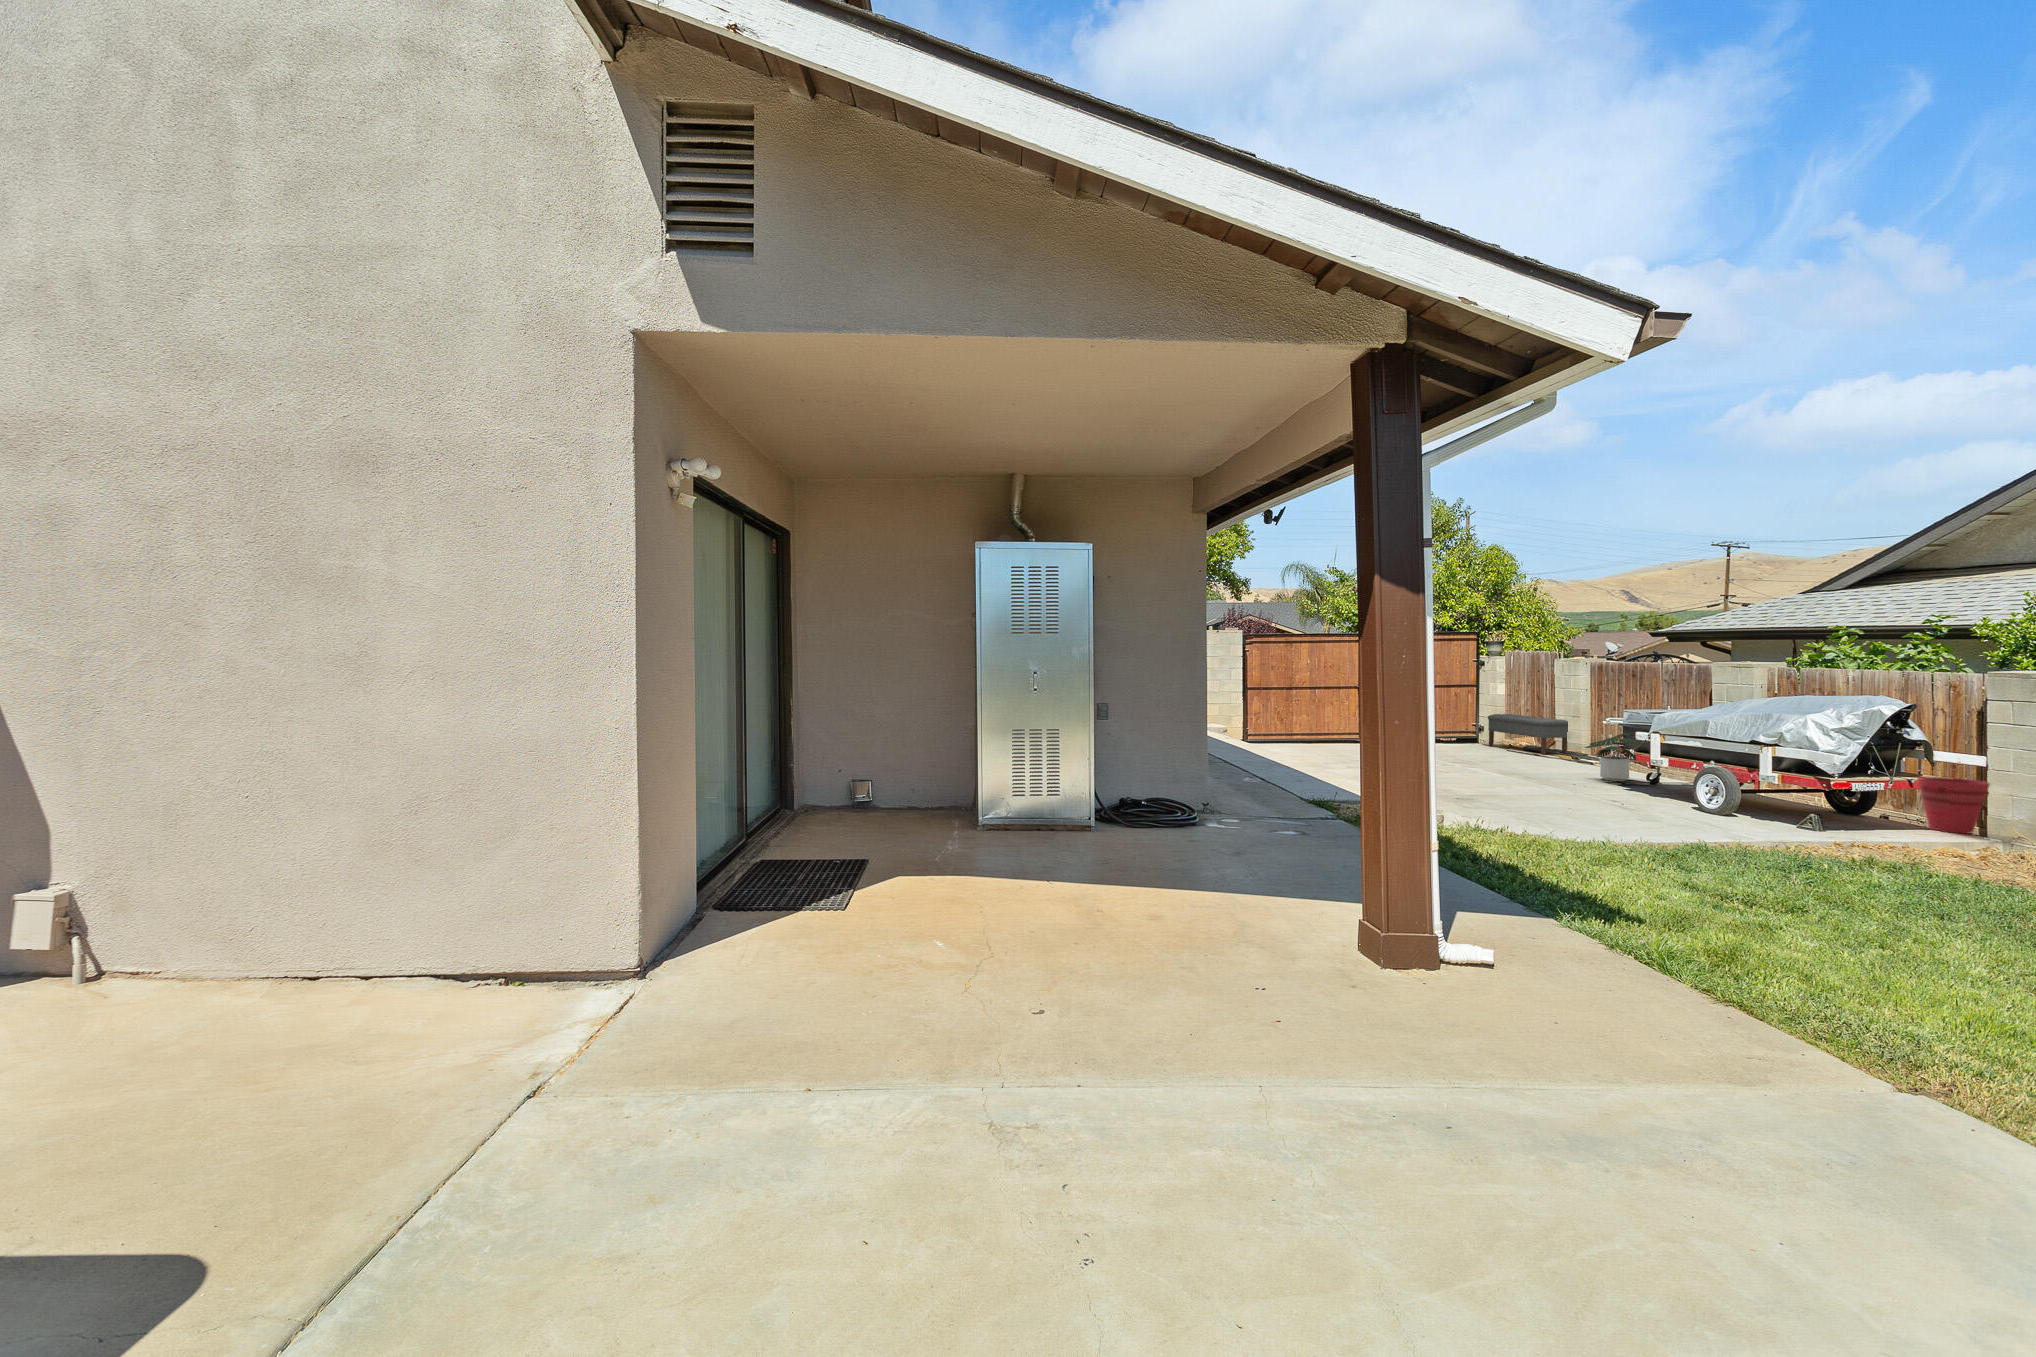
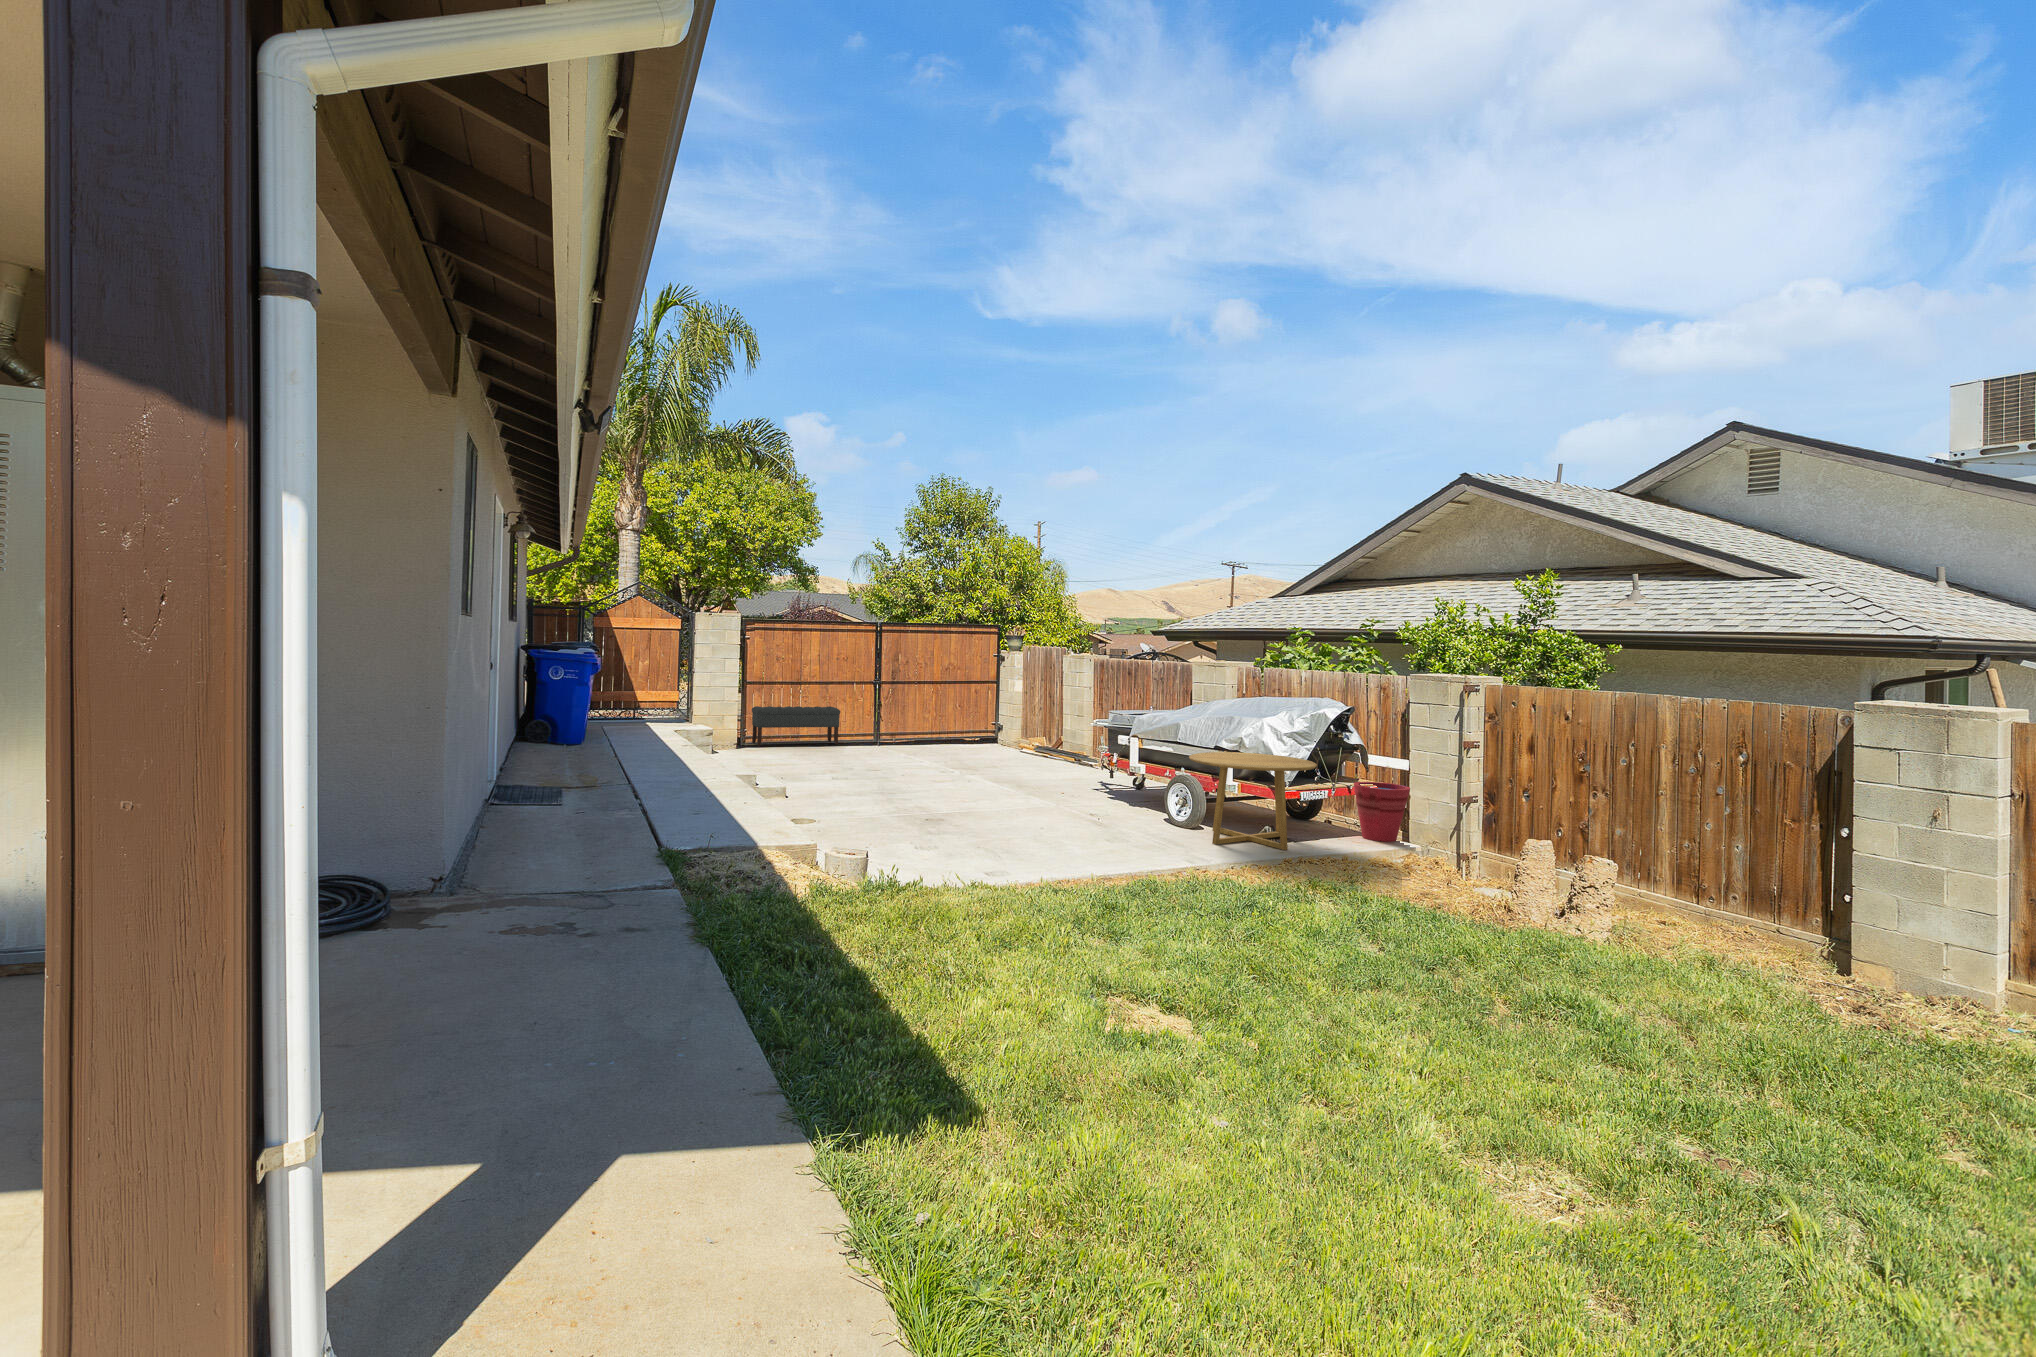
bench: present [1488,714,1568,755] -> present [752,706,840,746]
potted plant: present [1585,734,1643,781] -> none [1074,737,1128,790]
round table: none [1725,746,1872,832] -> present [1189,752,1317,850]

